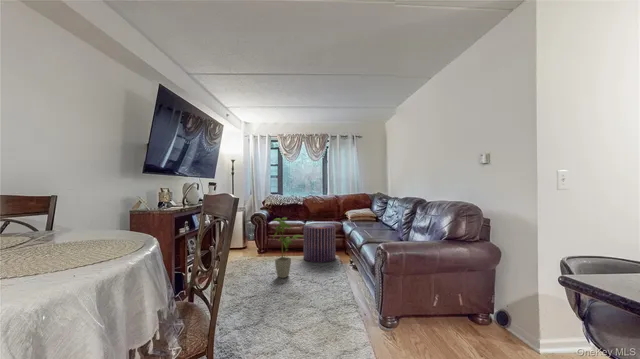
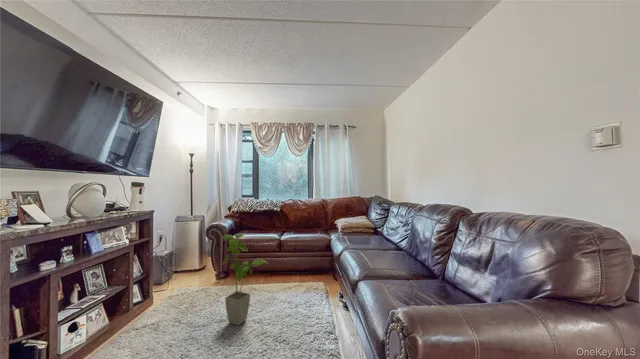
pouf: present [304,223,336,263] -> none [276,237,320,294]

